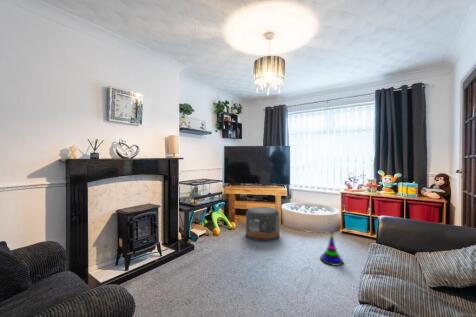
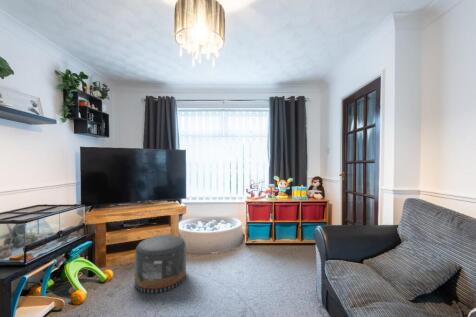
stacking toy: present [320,231,343,266] -> none [252,255,278,301]

